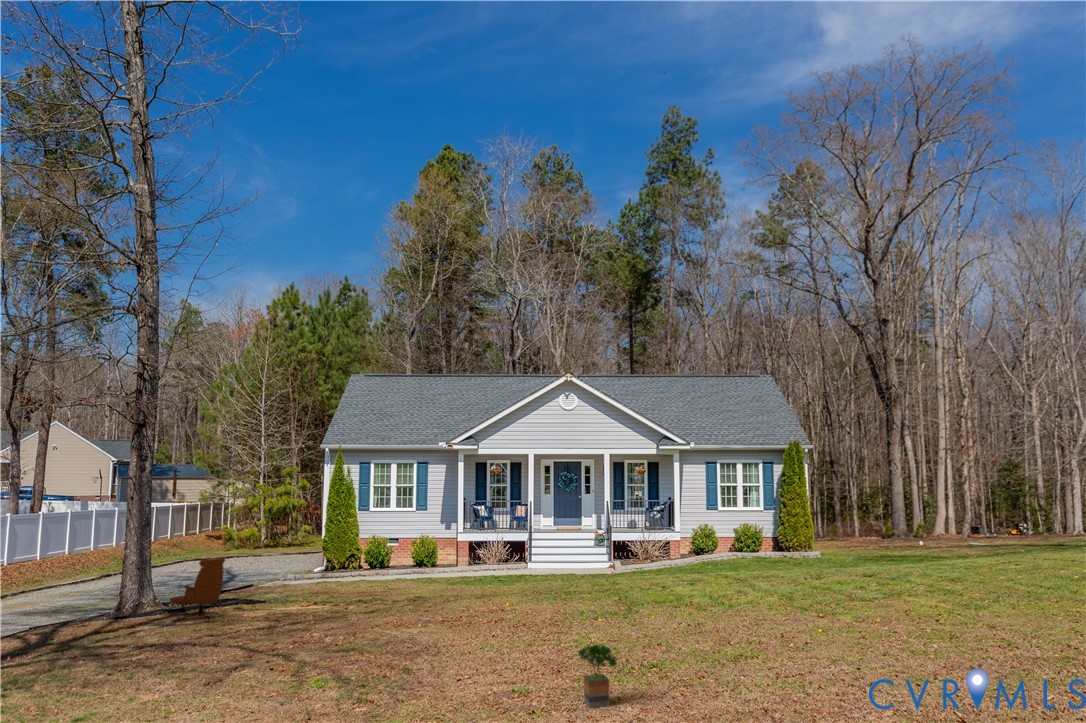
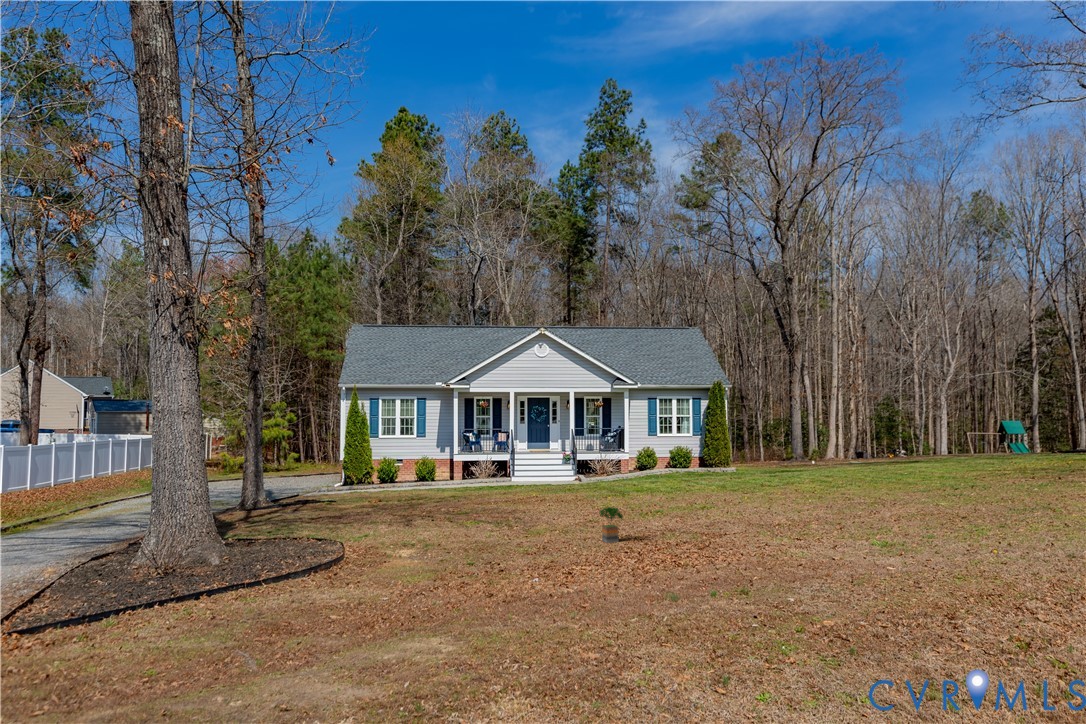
lounge chair: present [170,557,225,620] -> none [264,468,309,514]

